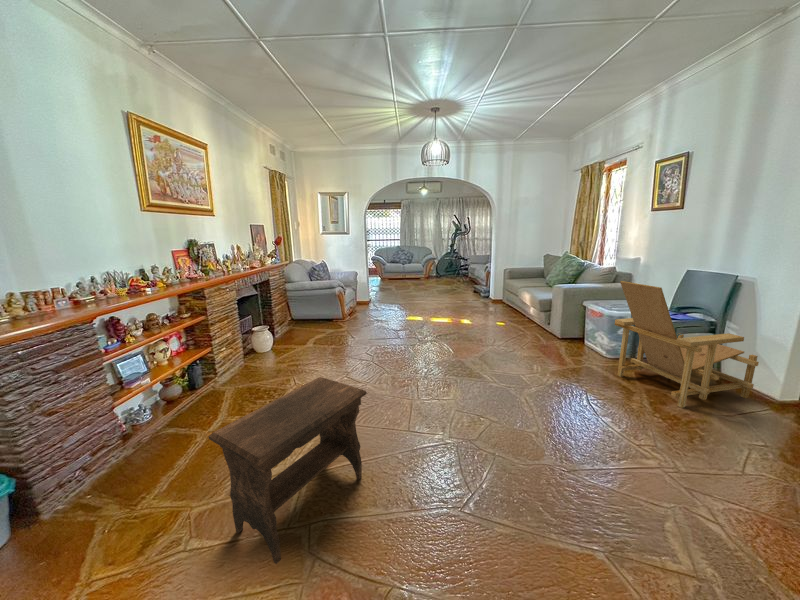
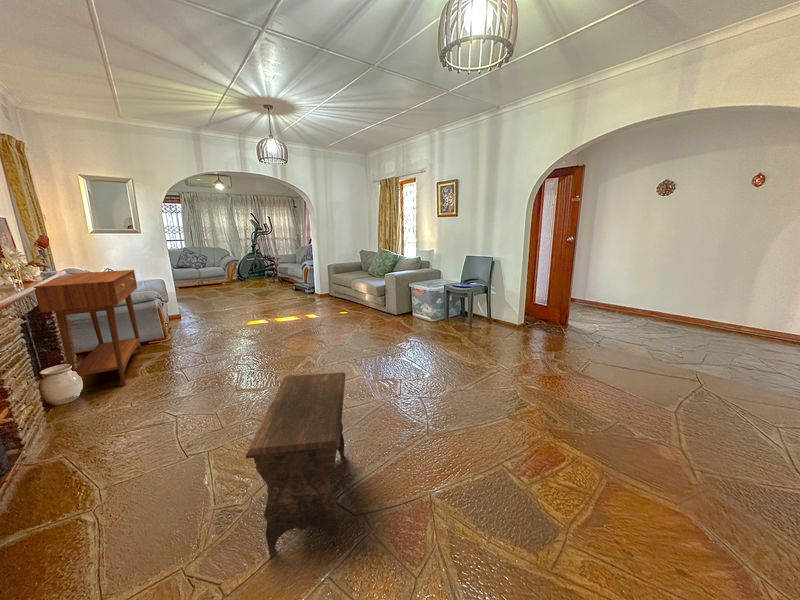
console table: none [255,263,324,350] -> present [34,270,142,386]
lounge chair: present [615,281,759,408] -> none [441,265,510,340]

